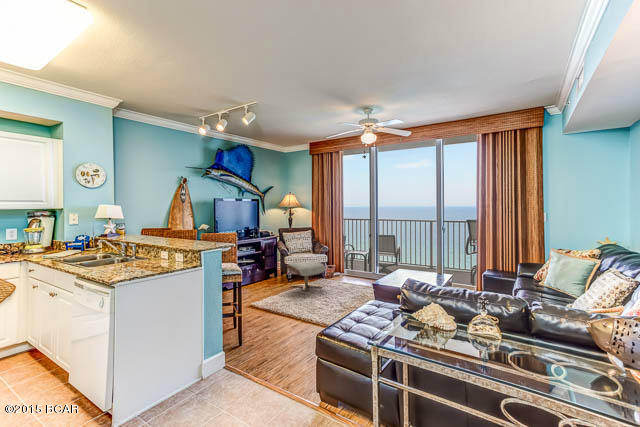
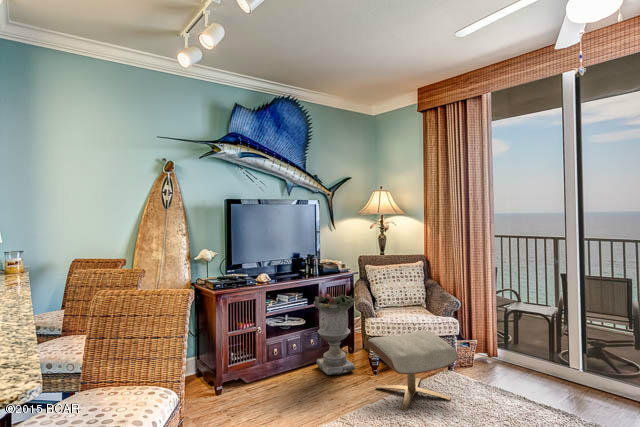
planter: none [260,246,281,284] -> present [314,294,355,375]

